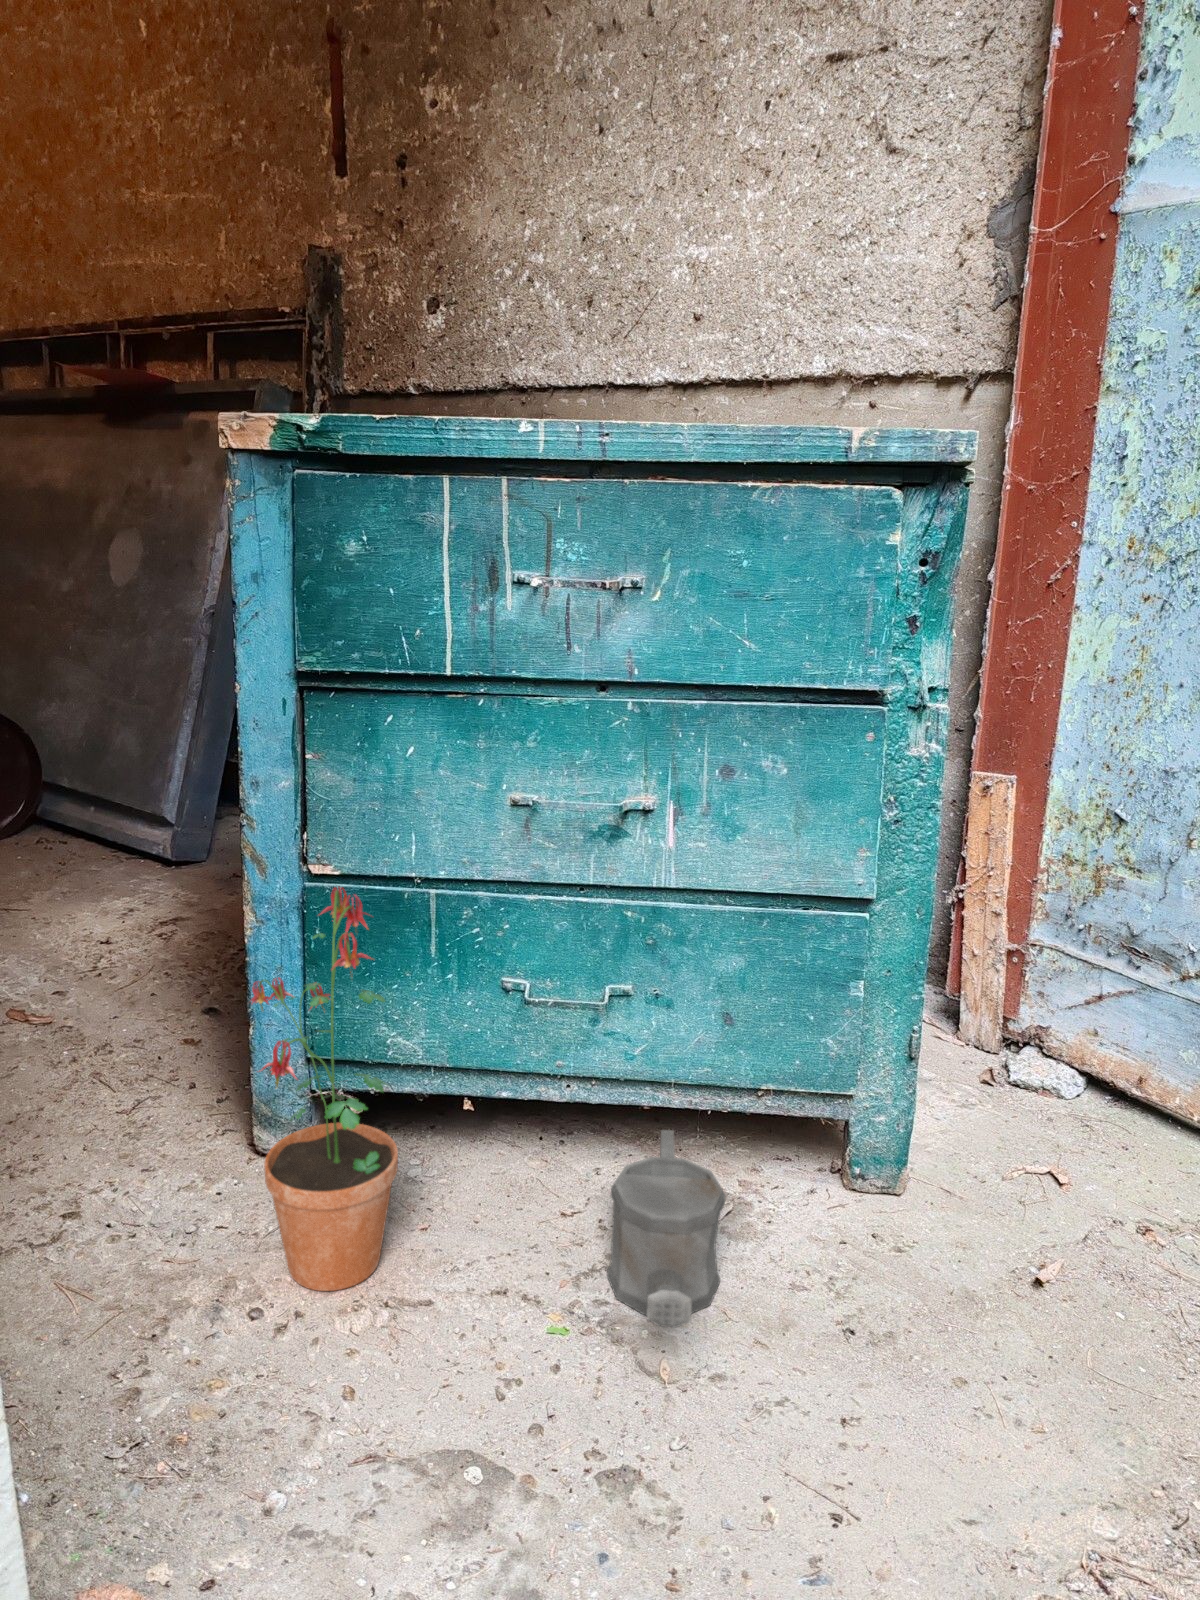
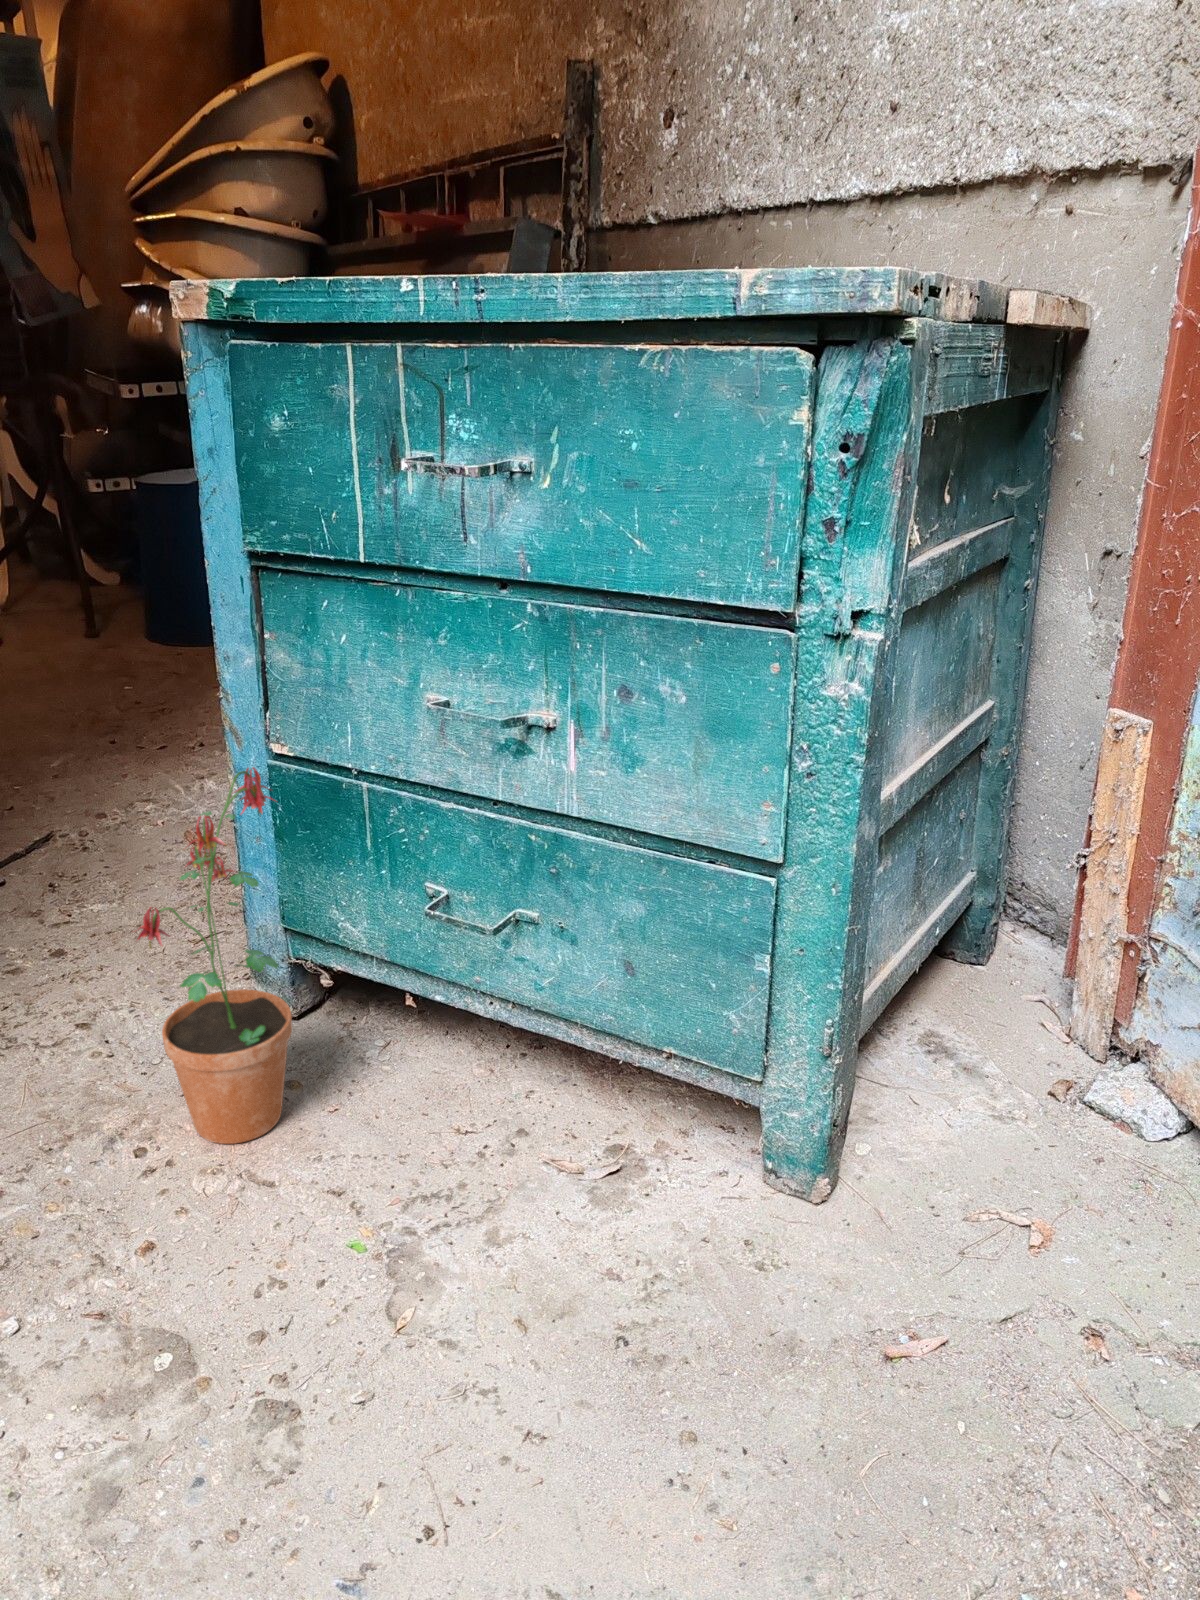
watering can: present [607,1130,726,1327] -> none [361,1069,568,1271]

